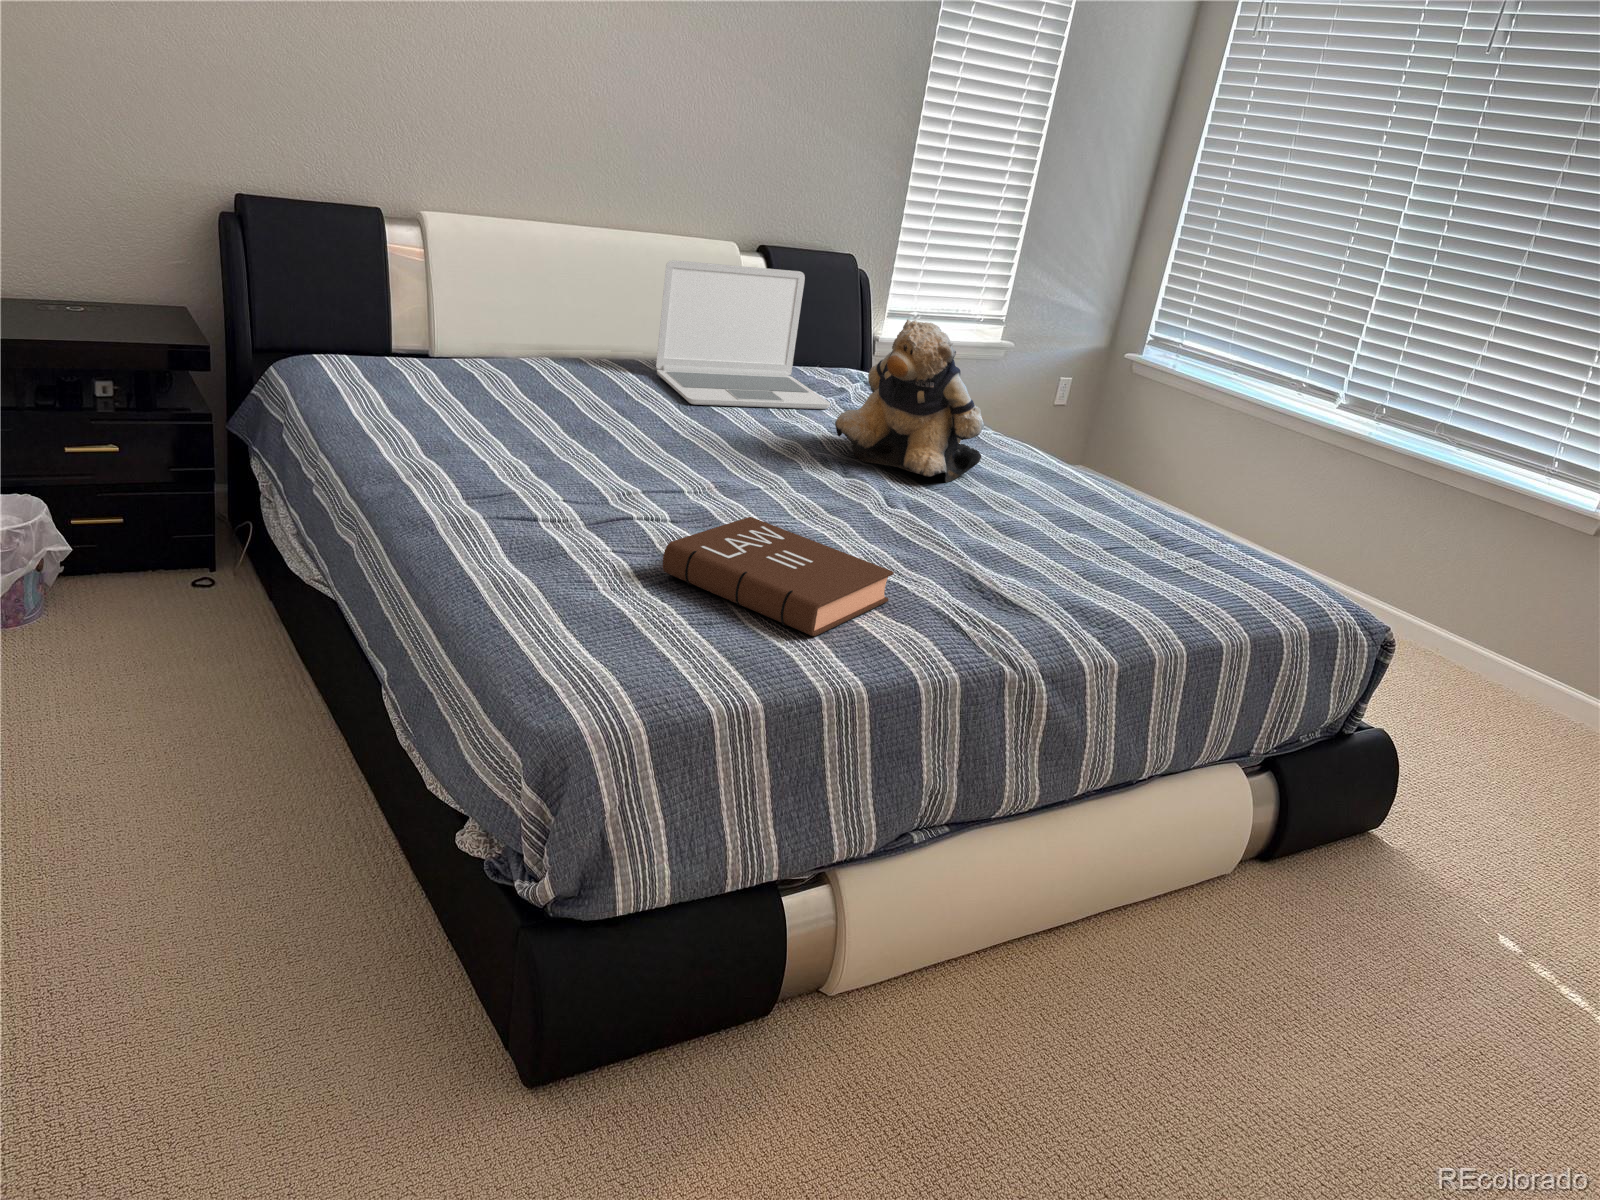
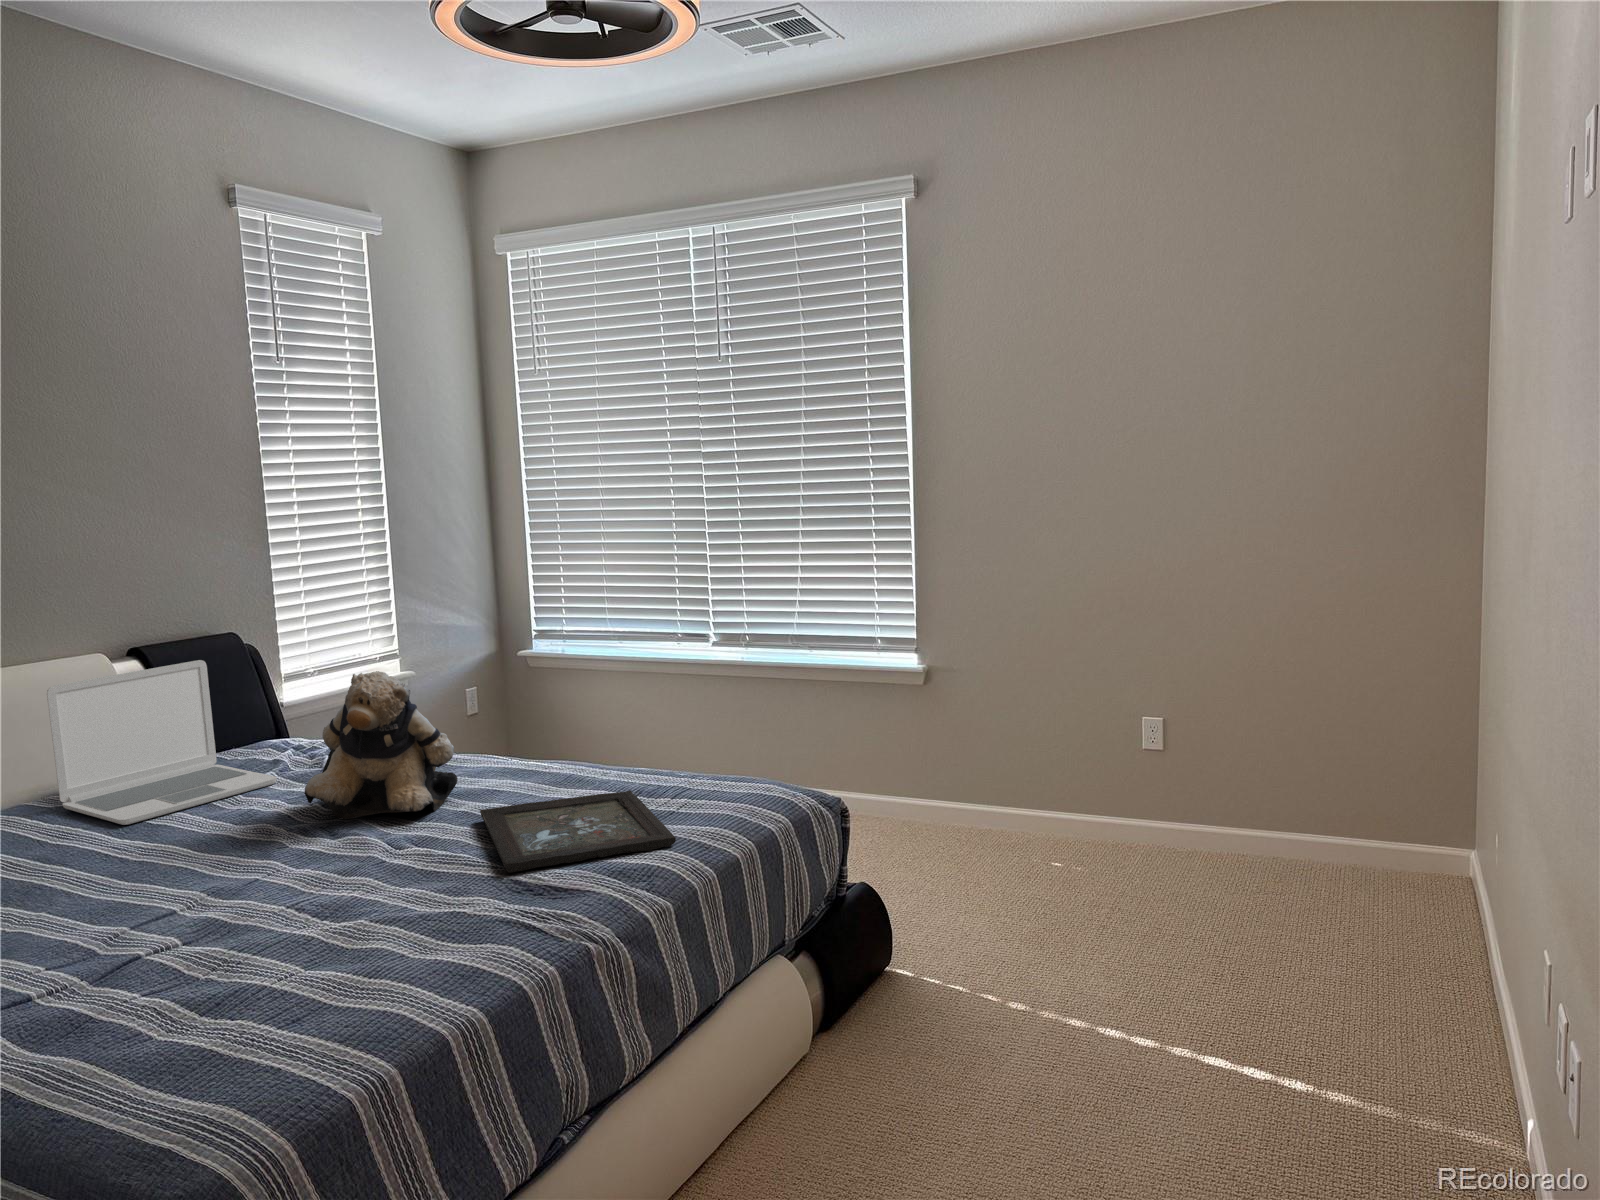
tray: none [972,496,1162,603] -> present [480,791,676,873]
book: present [663,517,894,636] -> none [212,902,454,994]

